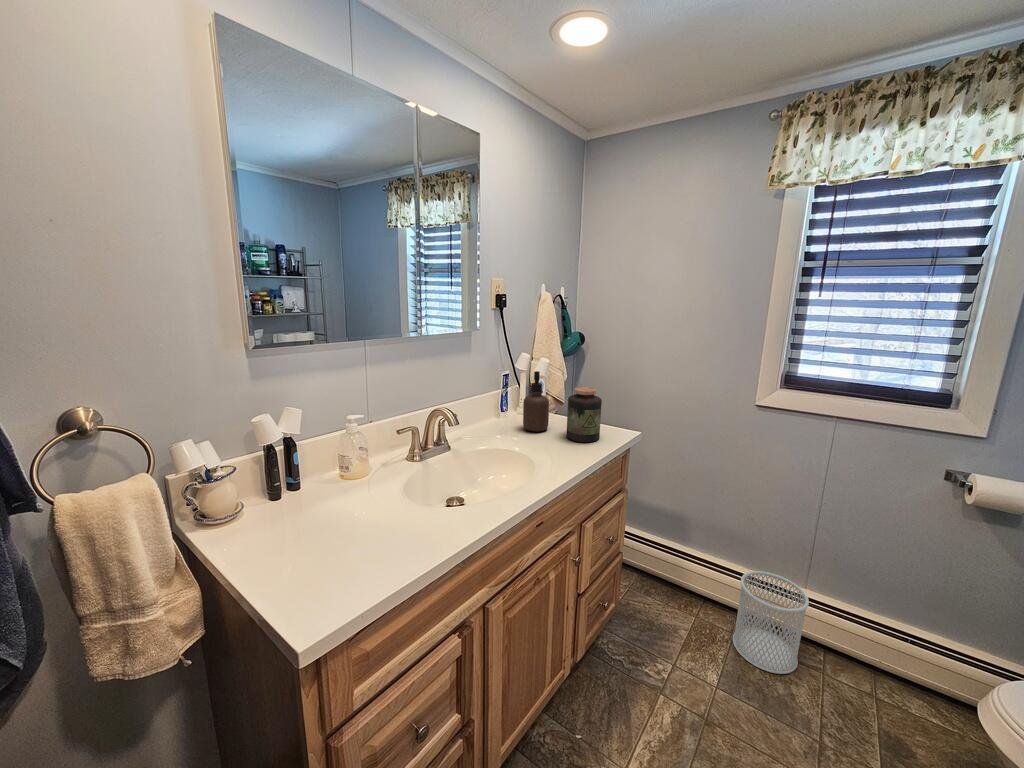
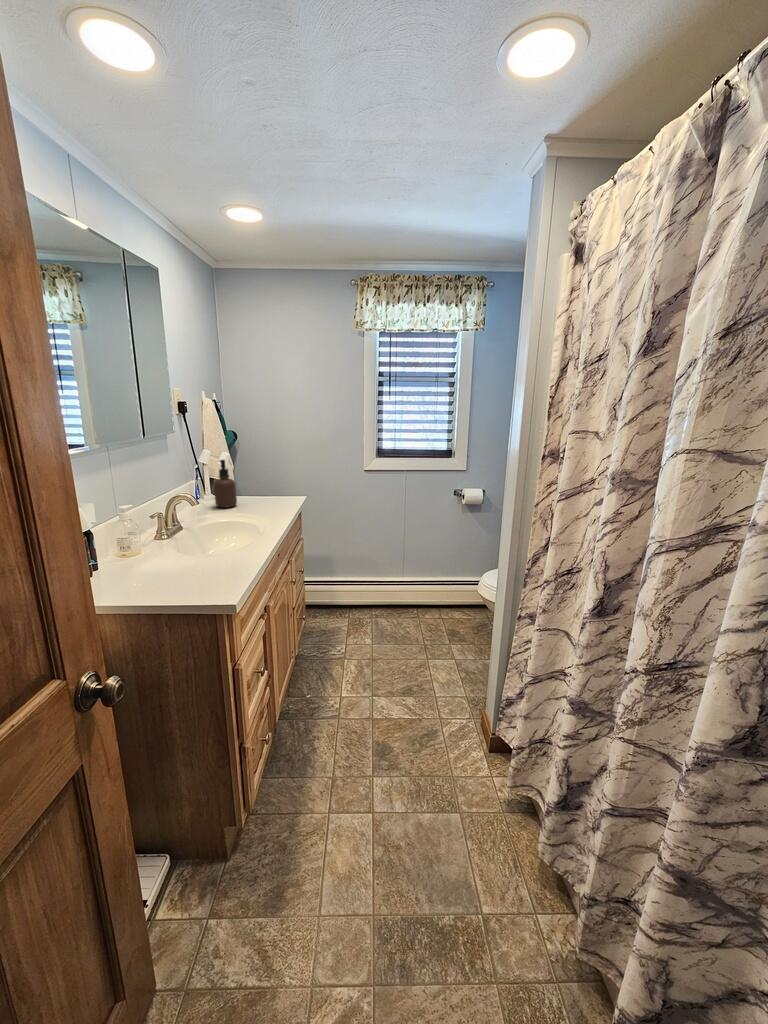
jar: present [567,387,602,442] -> none [253,467,280,507]
wastebasket: present [733,571,809,674] -> none [372,573,408,628]

